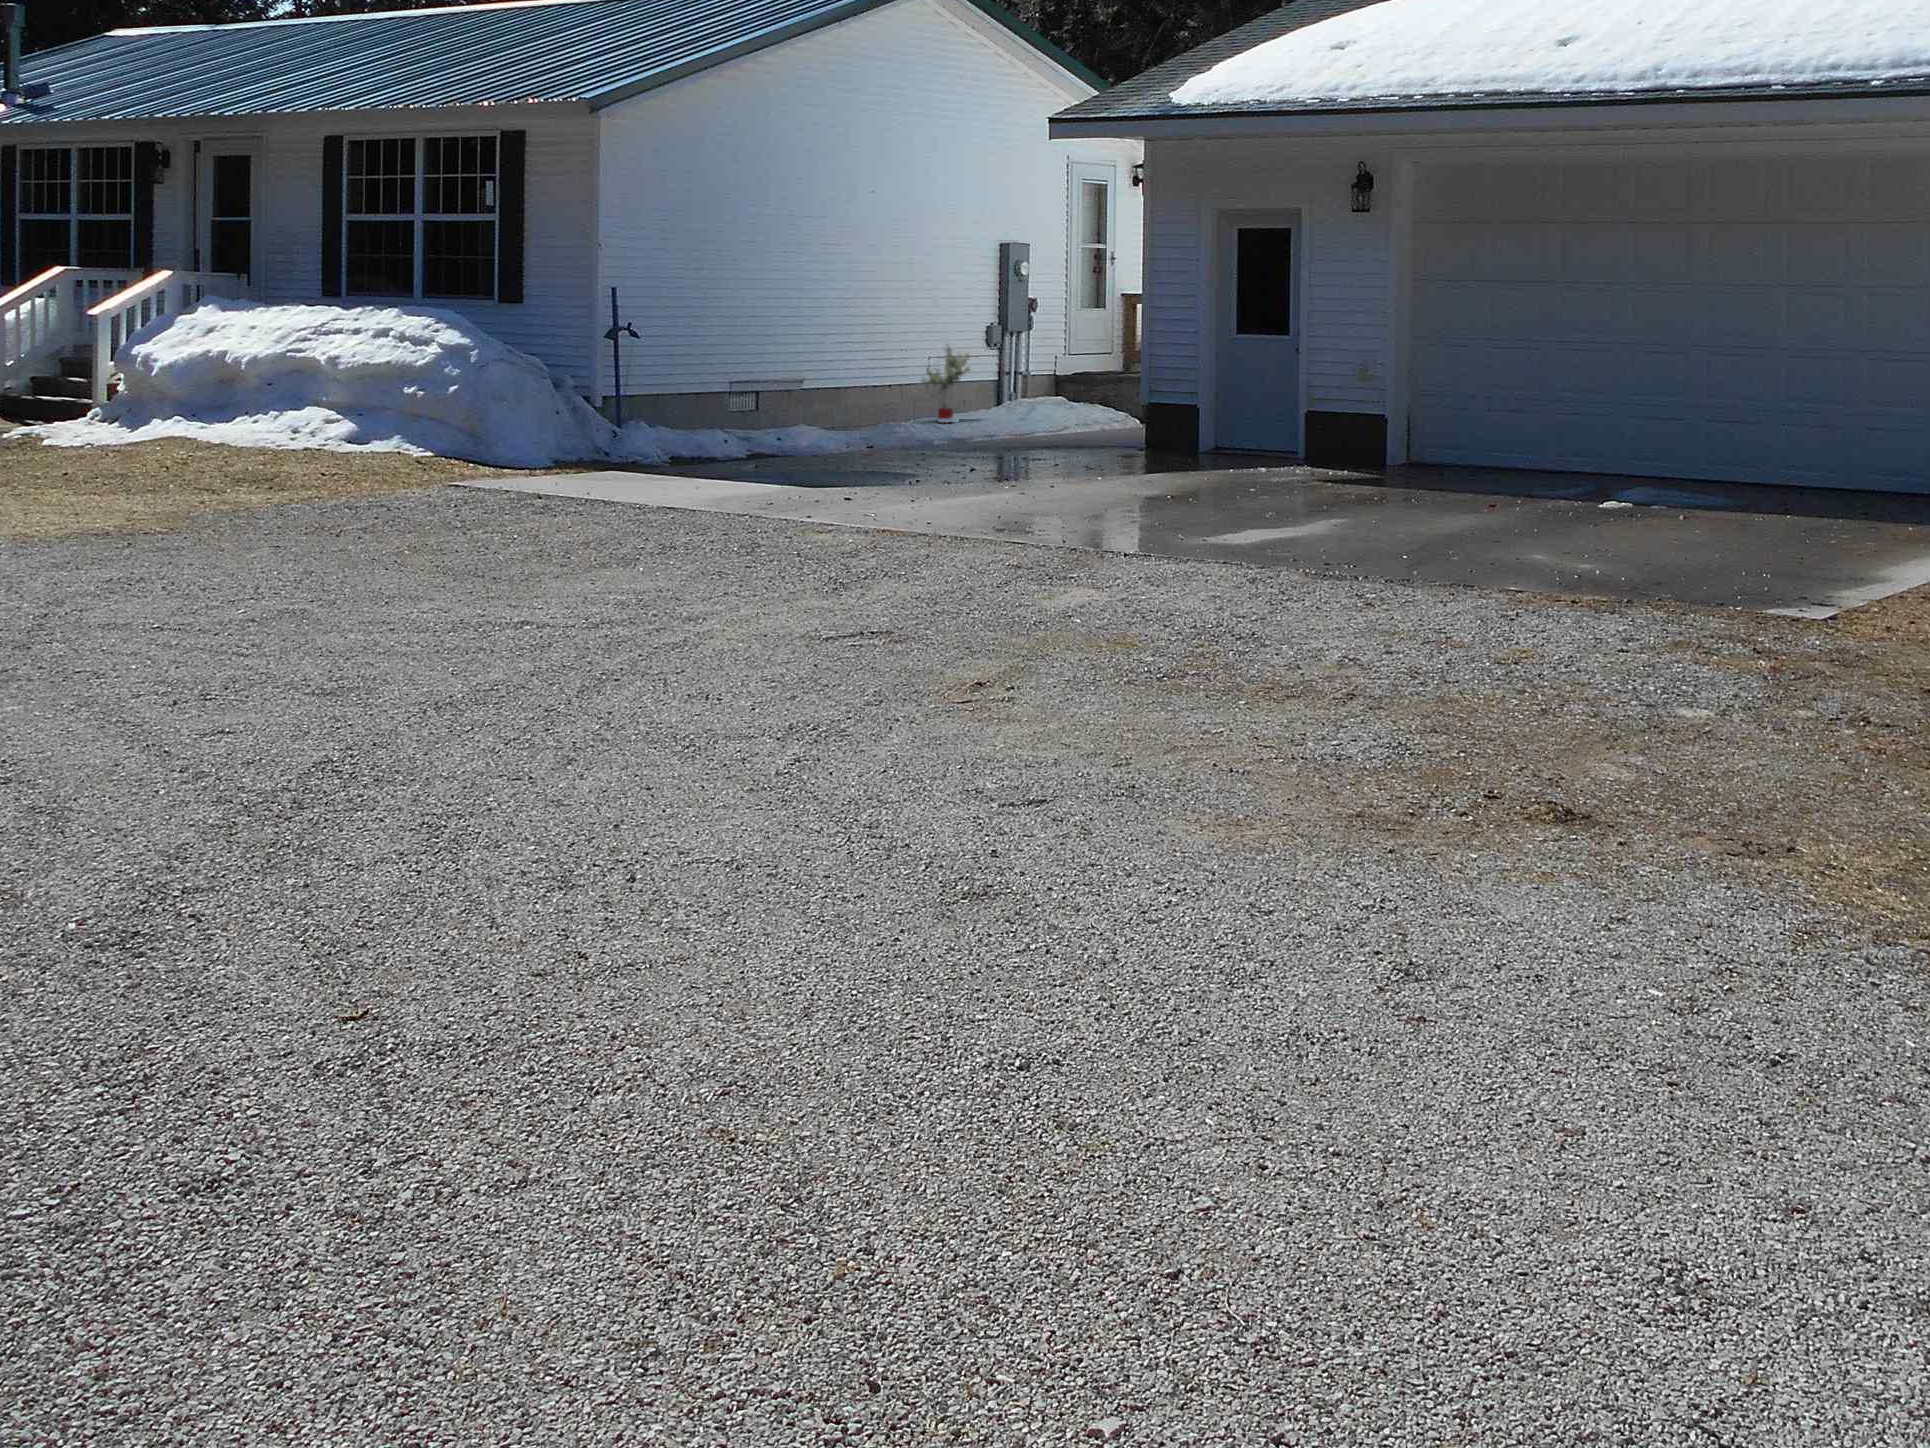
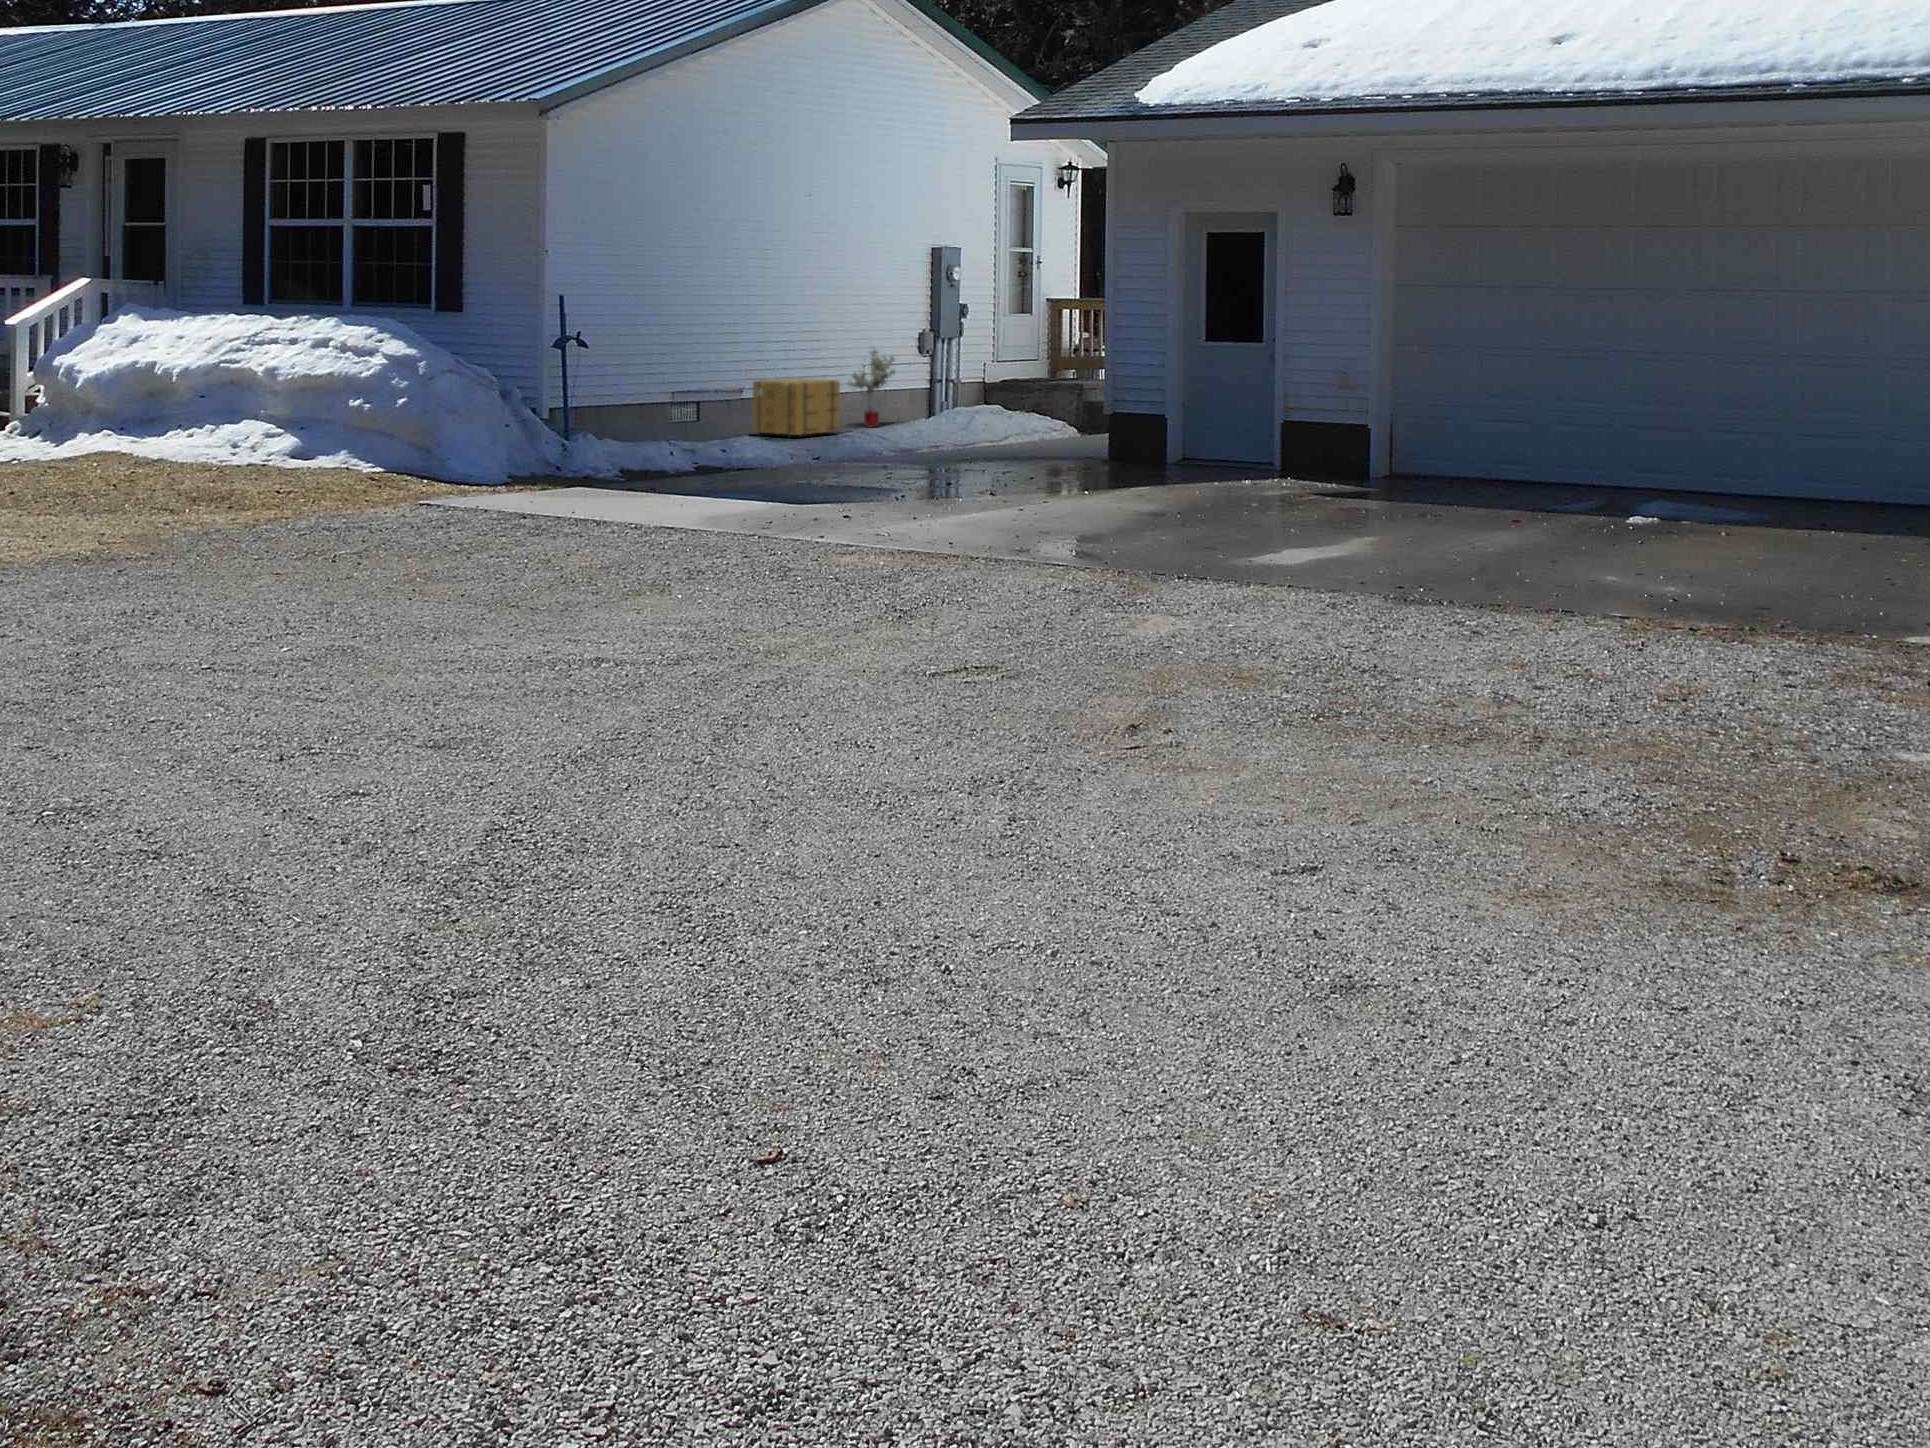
cardboard box: none [822,374,909,432] -> present [752,378,840,436]

